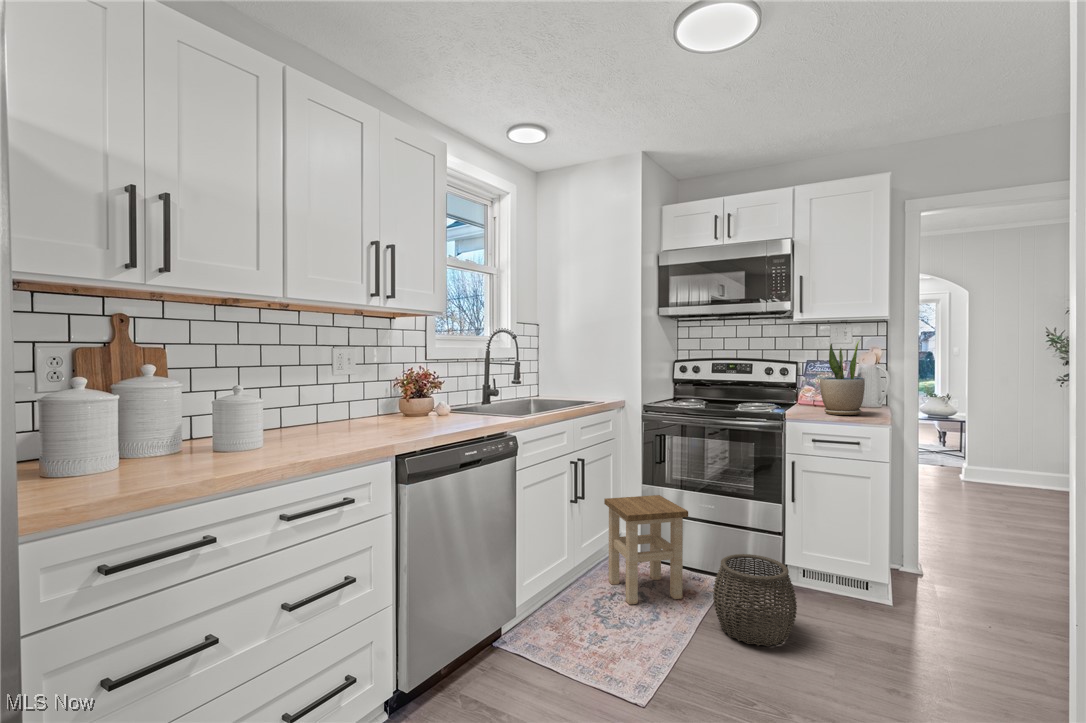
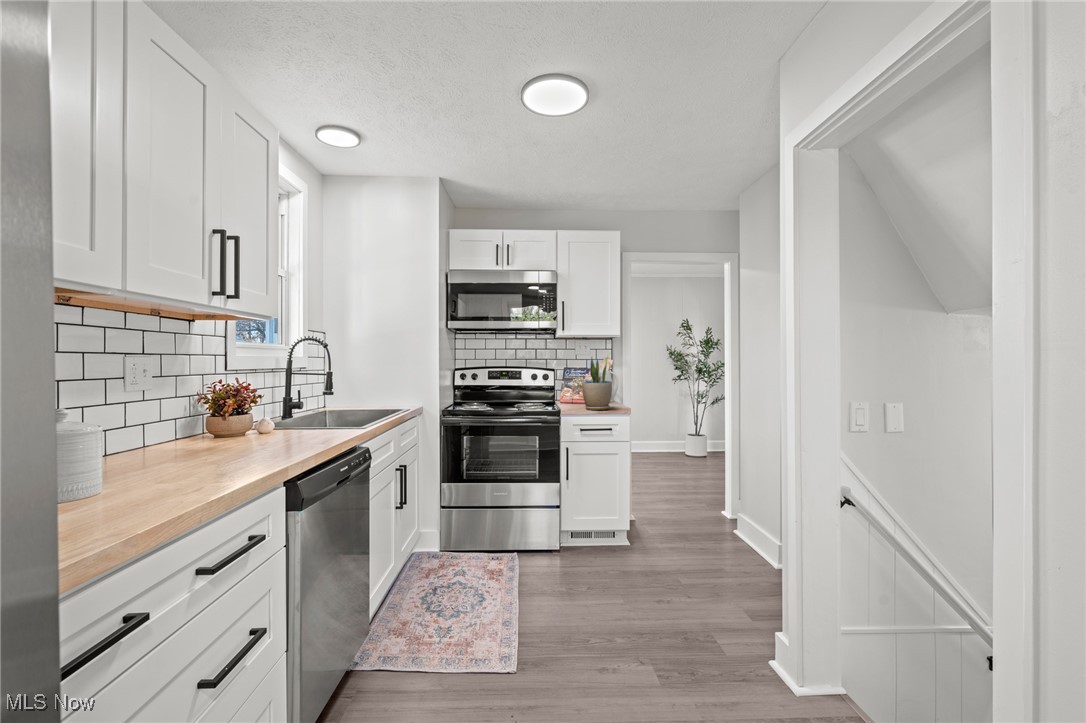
stool: present [604,495,688,604] -> none [419,490,500,594]
woven basket: present [713,554,797,646] -> none [528,527,592,600]

